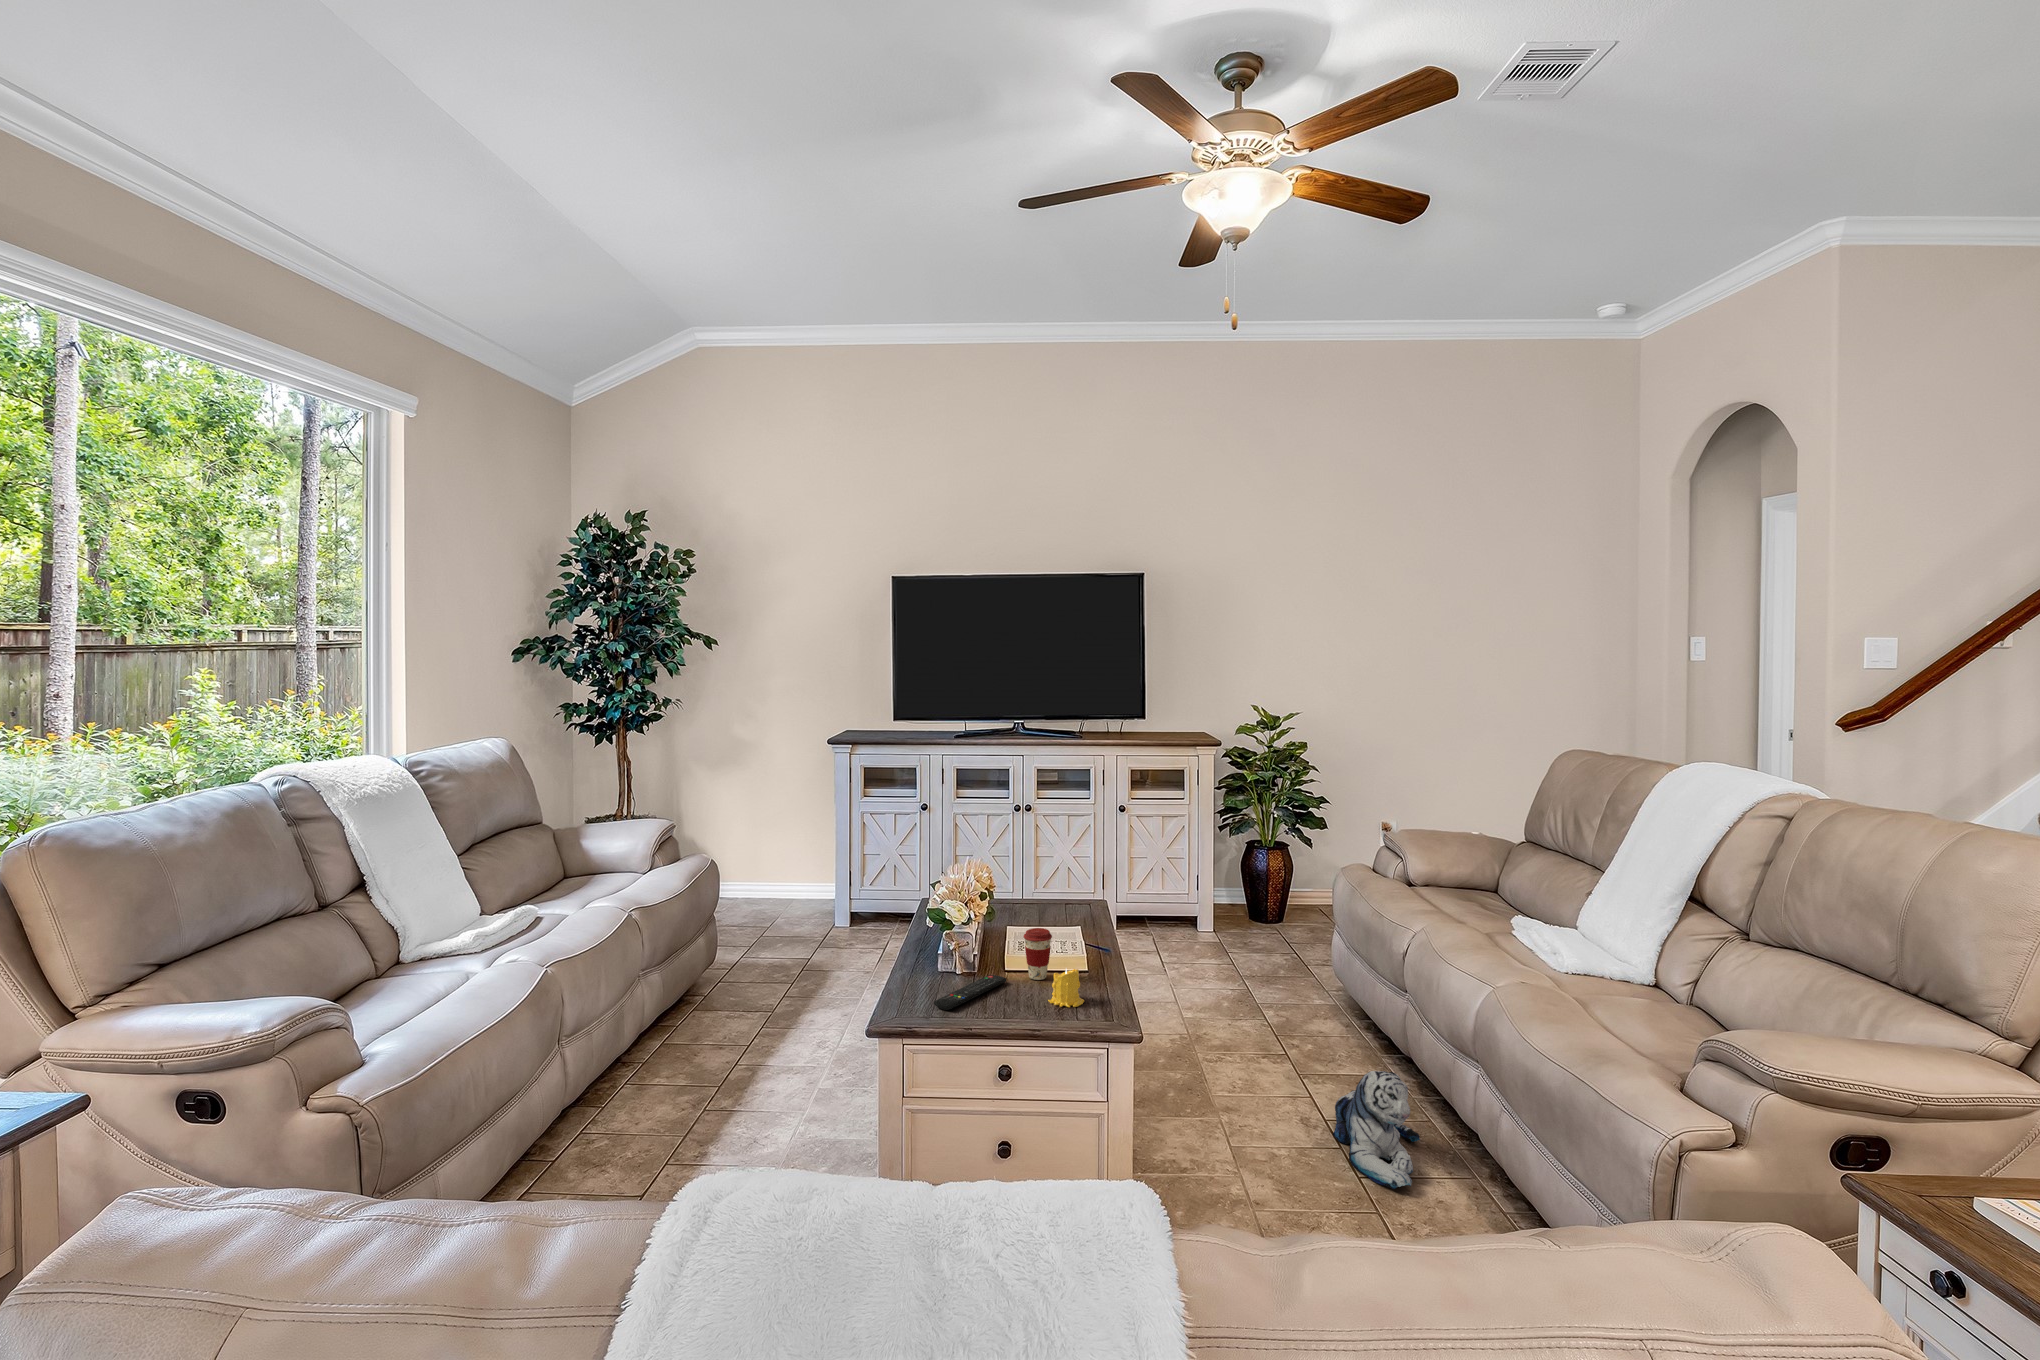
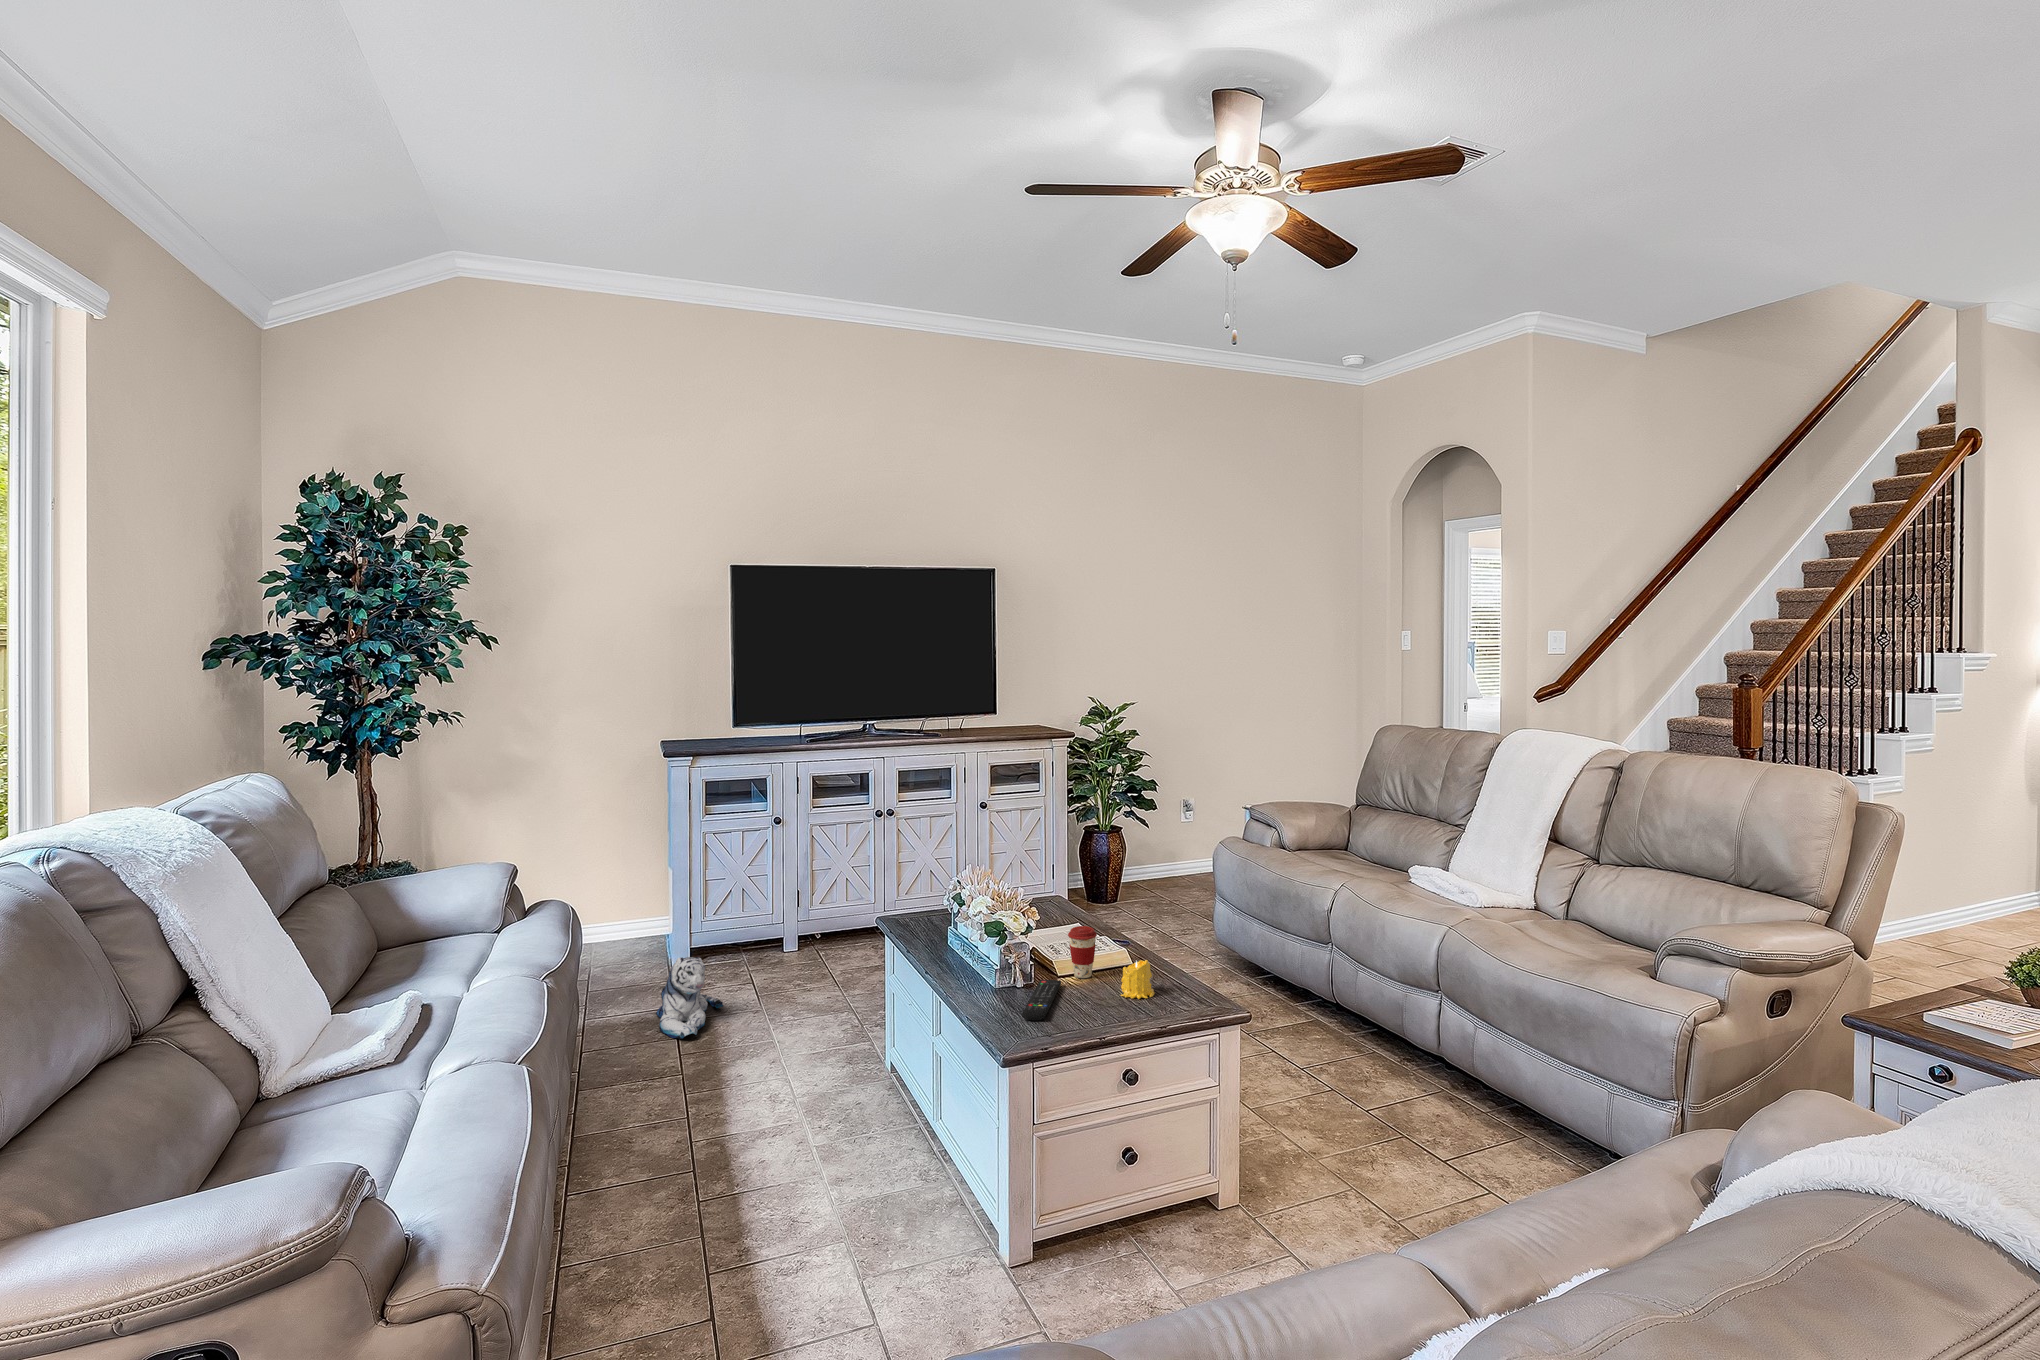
plush toy: present [1333,1071,1420,1189] -> present [656,957,723,1039]

